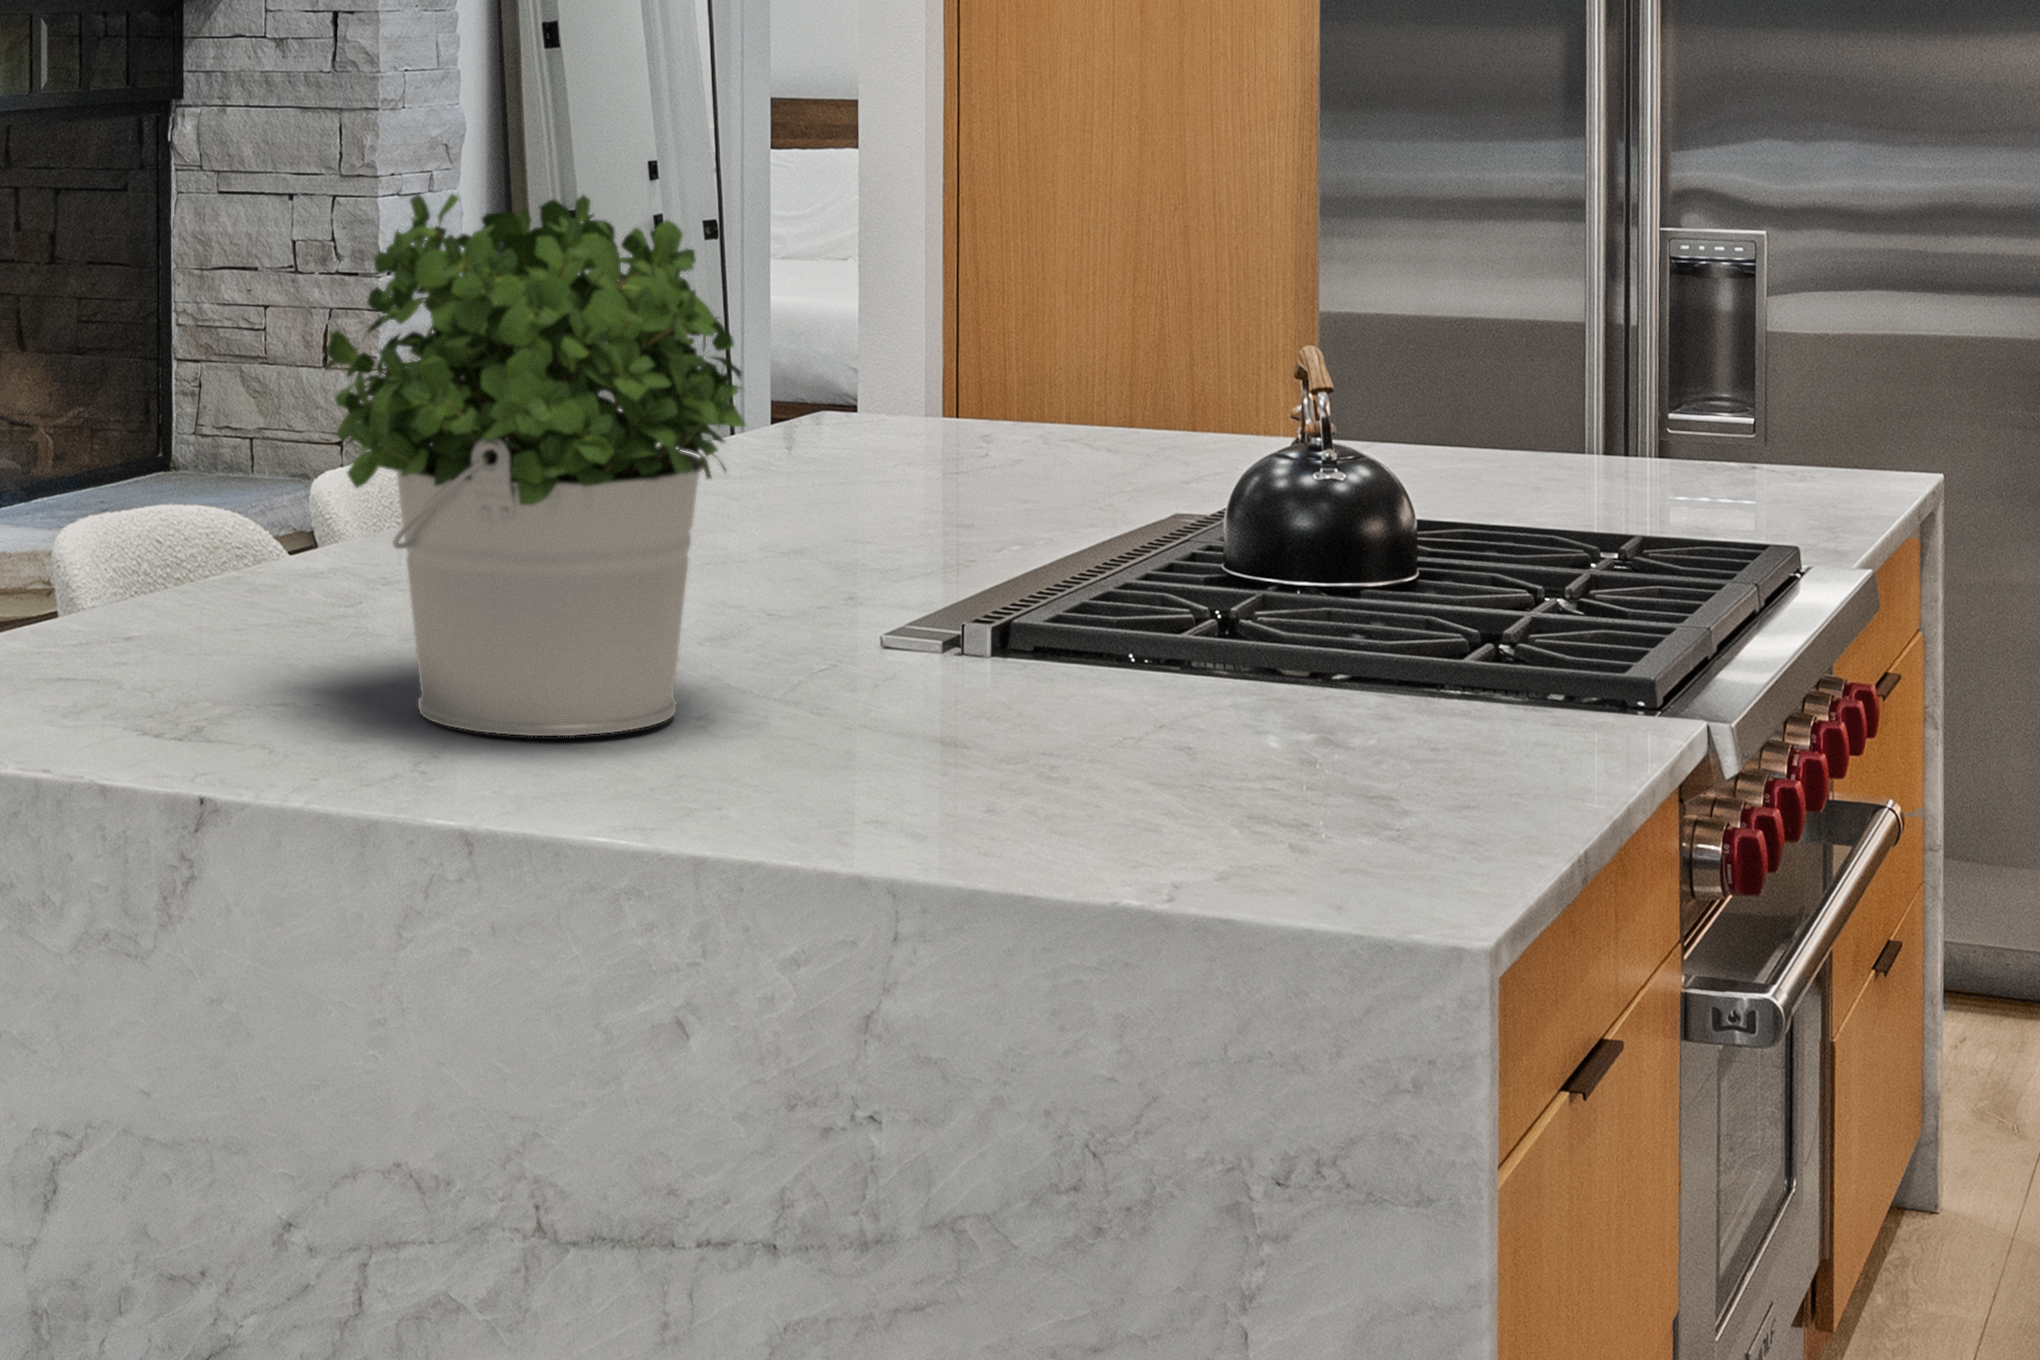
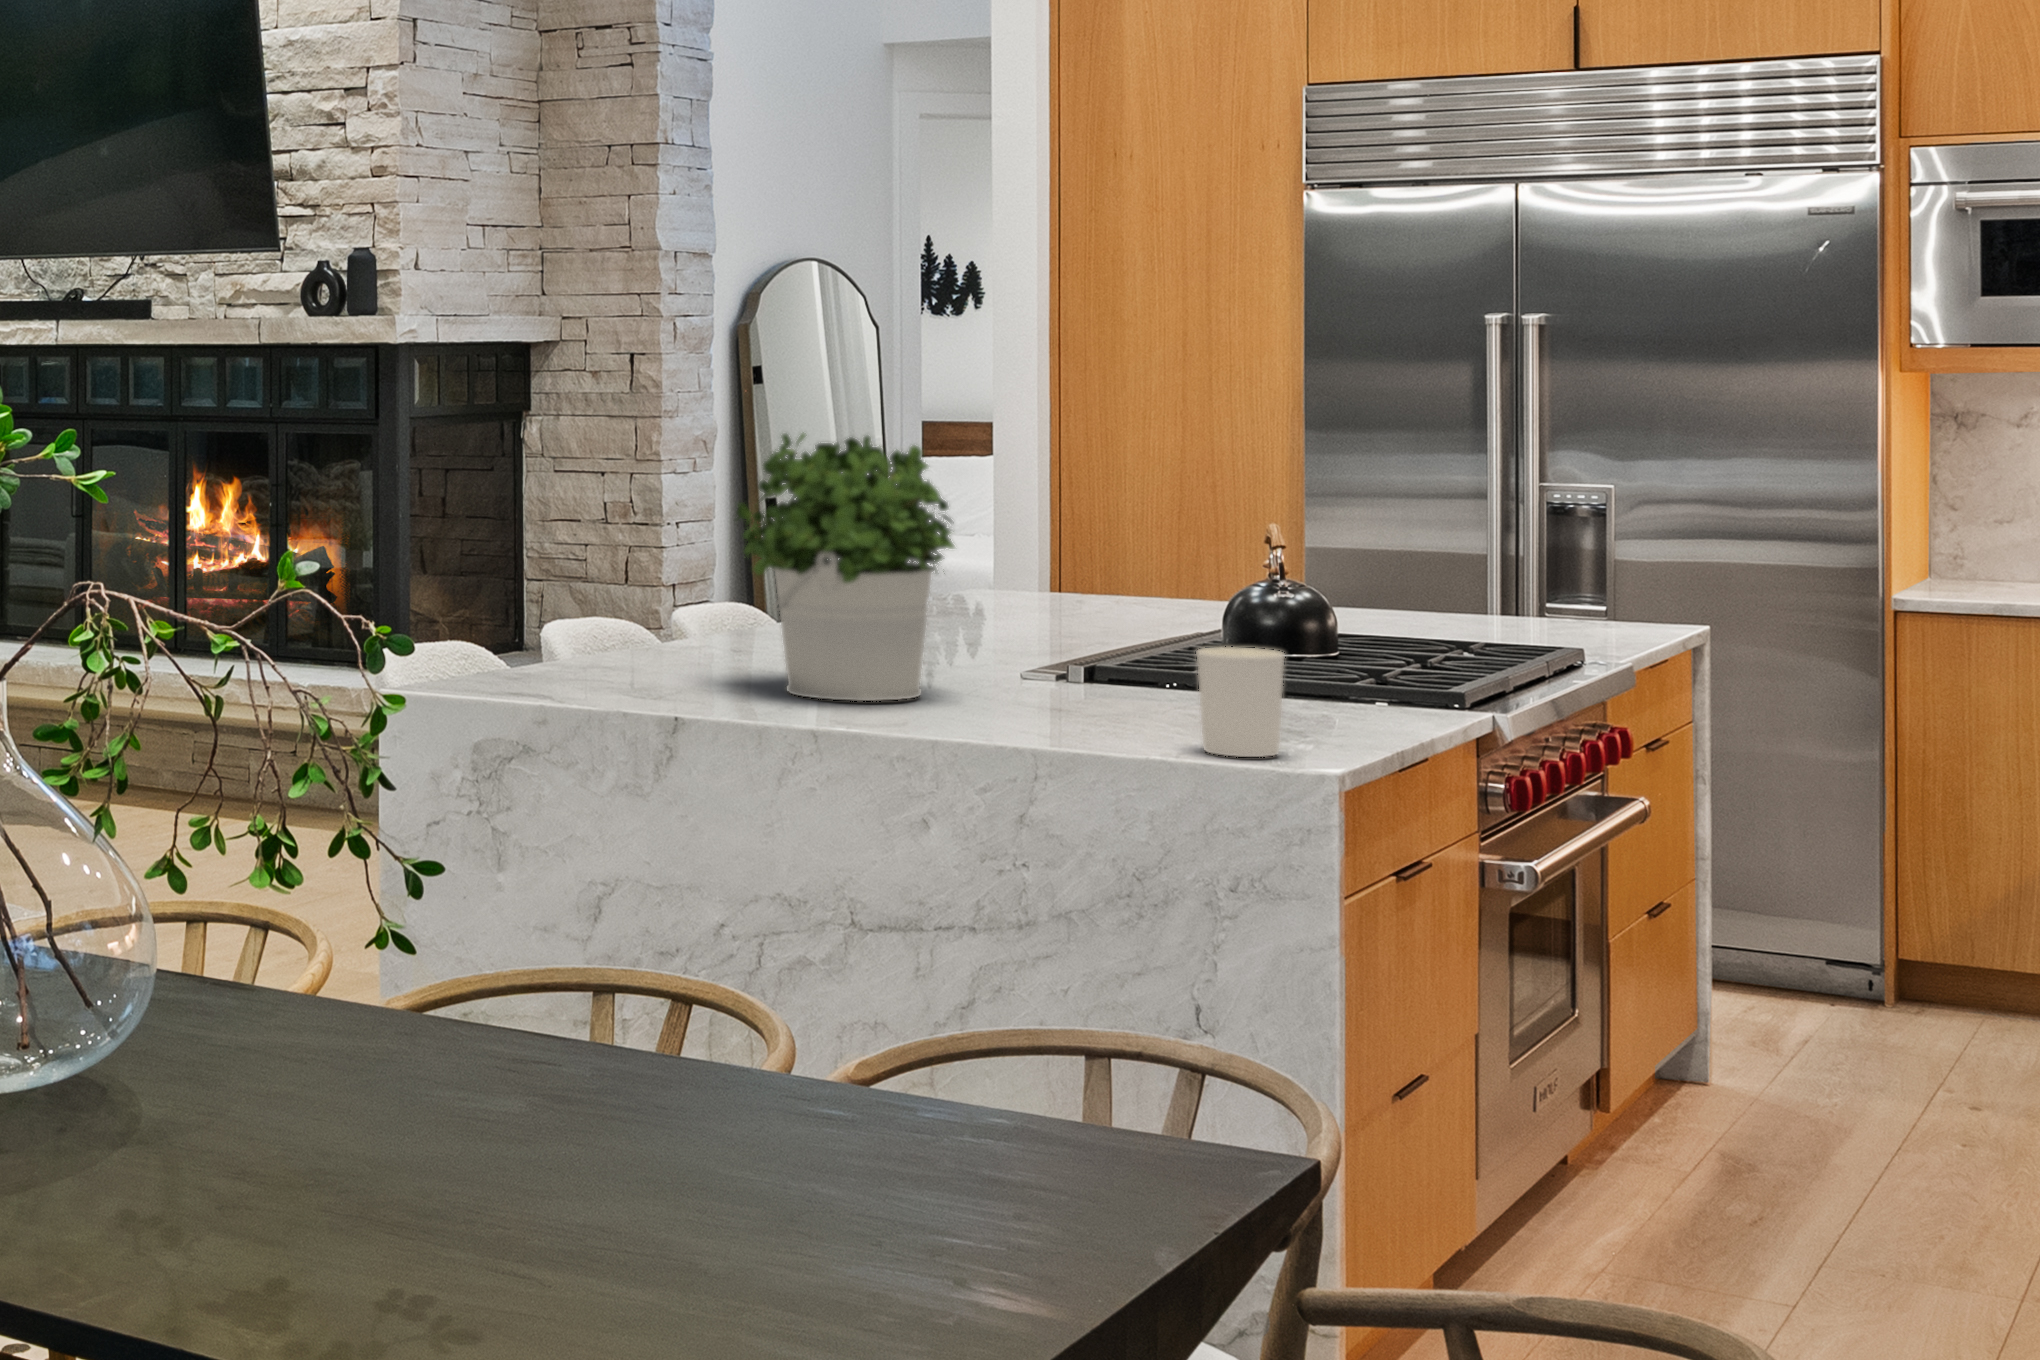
candle holder: none [1207,648,1380,883] -> present [1197,647,1284,757]

